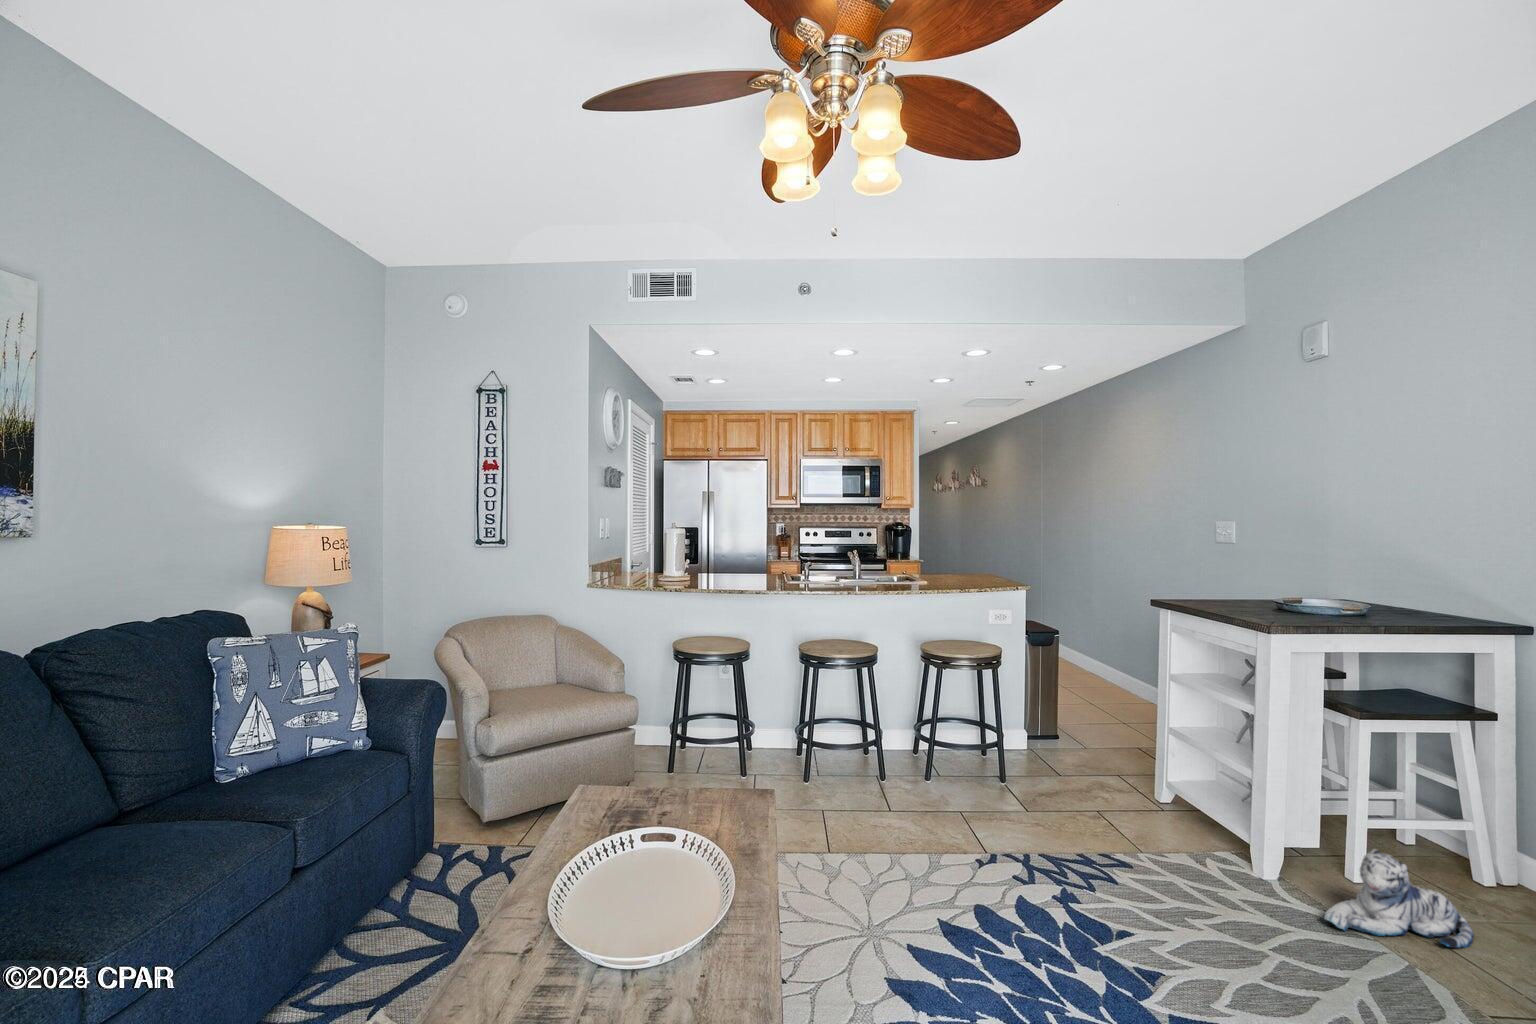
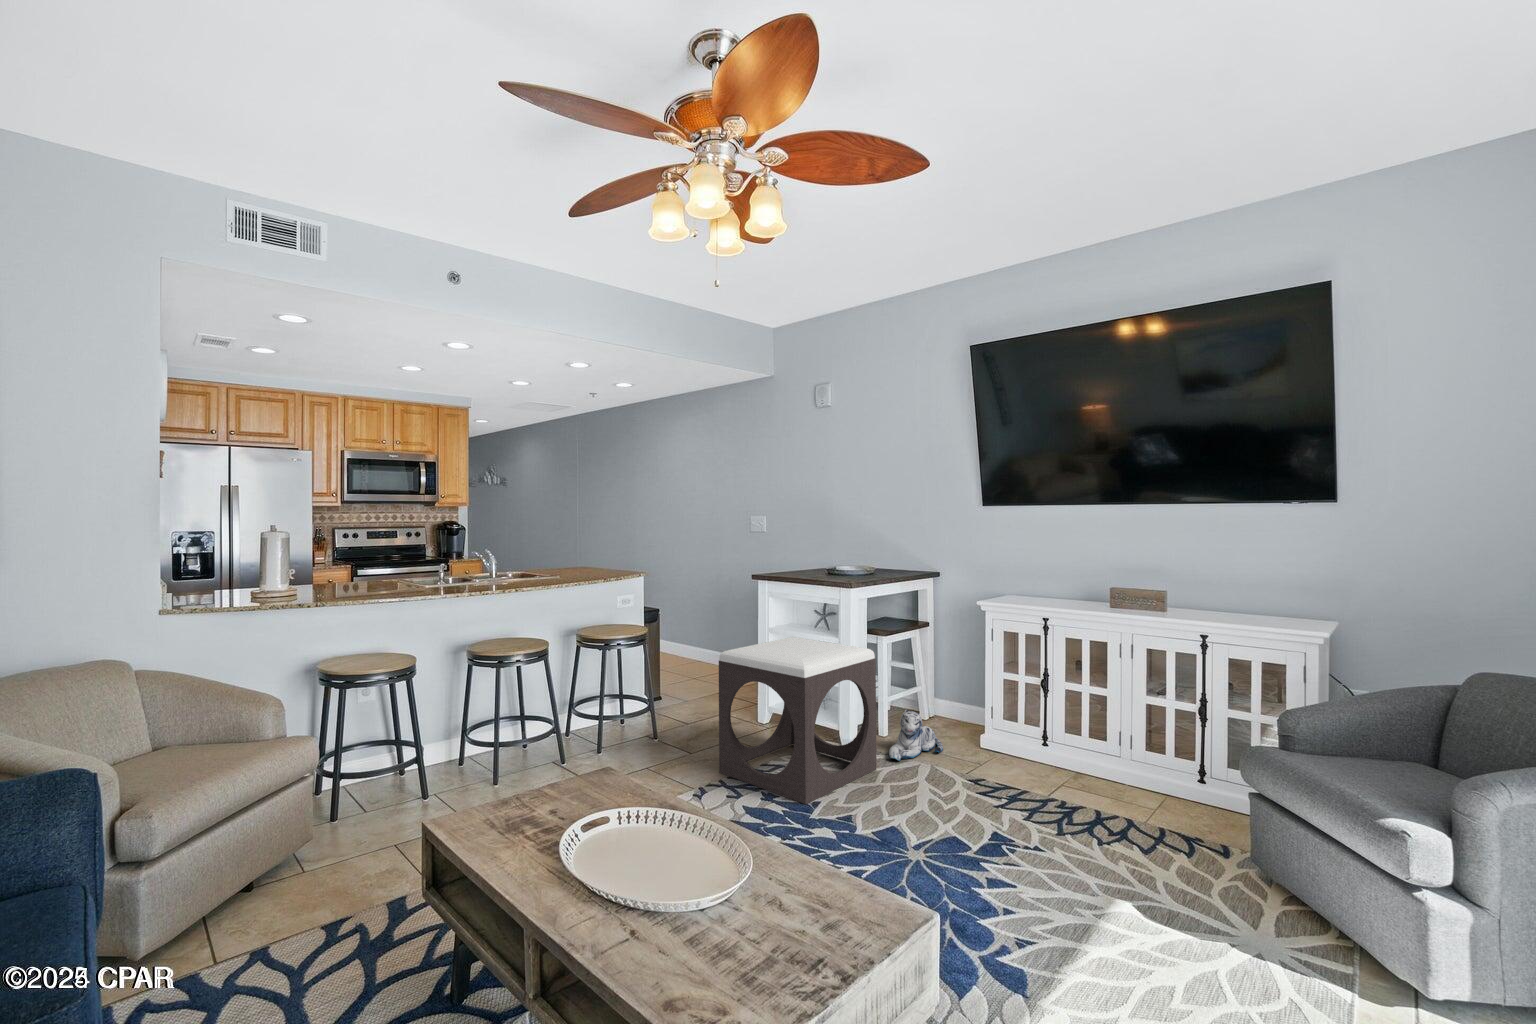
footstool: none [1033,690,1282,929] -> present [719,637,876,804]

